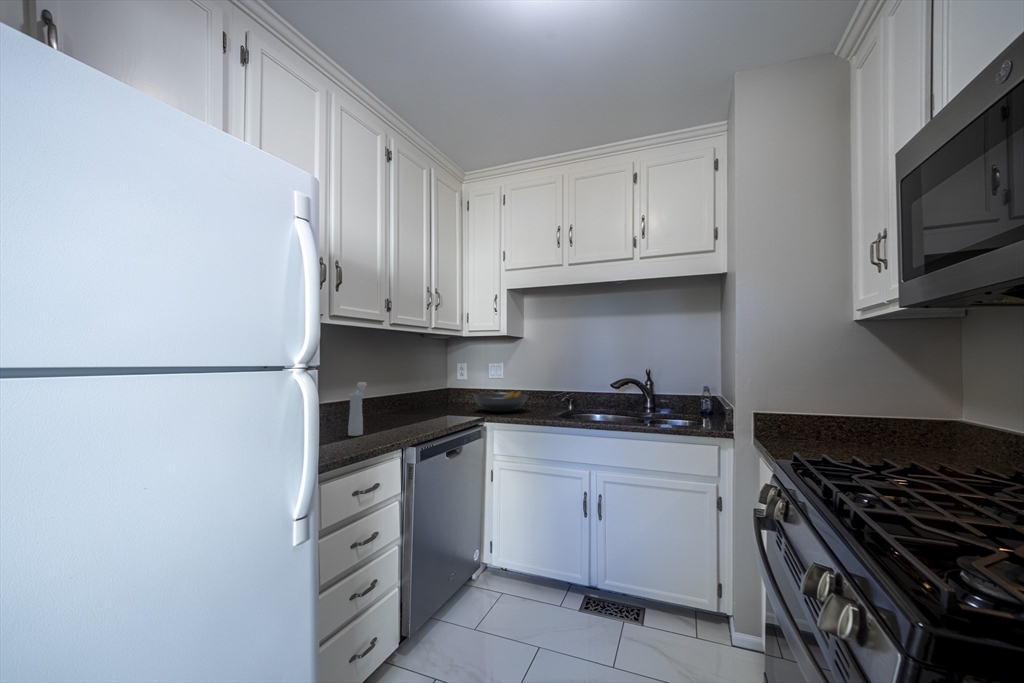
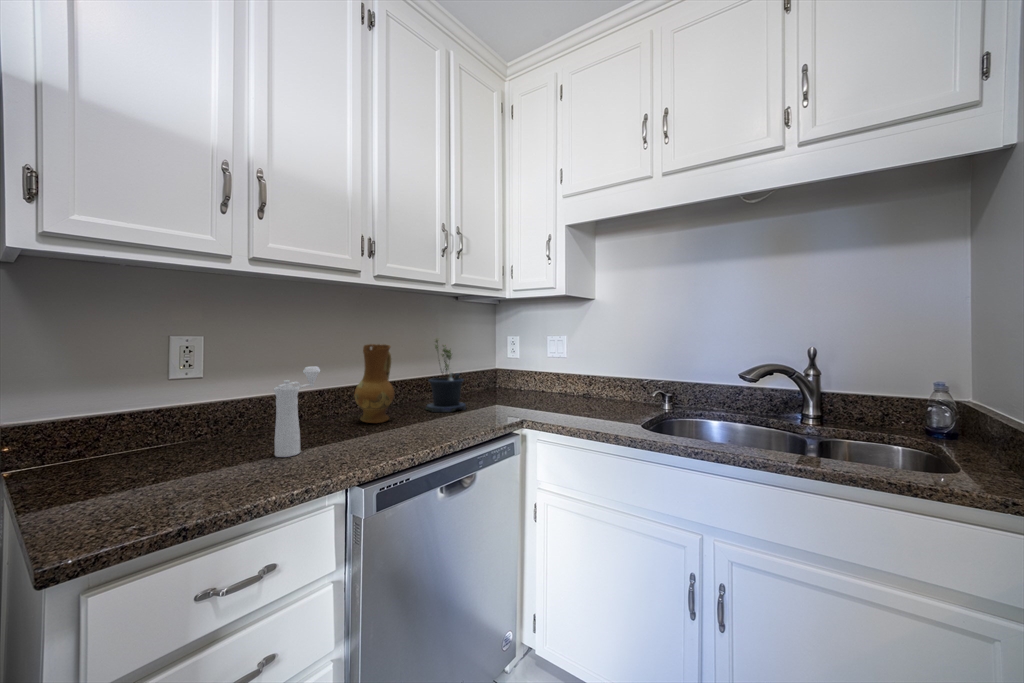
potted plant: none [410,364,441,415] -> present [426,338,466,412]
ceramic jug: none [372,368,399,421] -> present [355,344,394,423]
fruit bowl: present [473,391,527,412] -> none [513,379,597,411]

